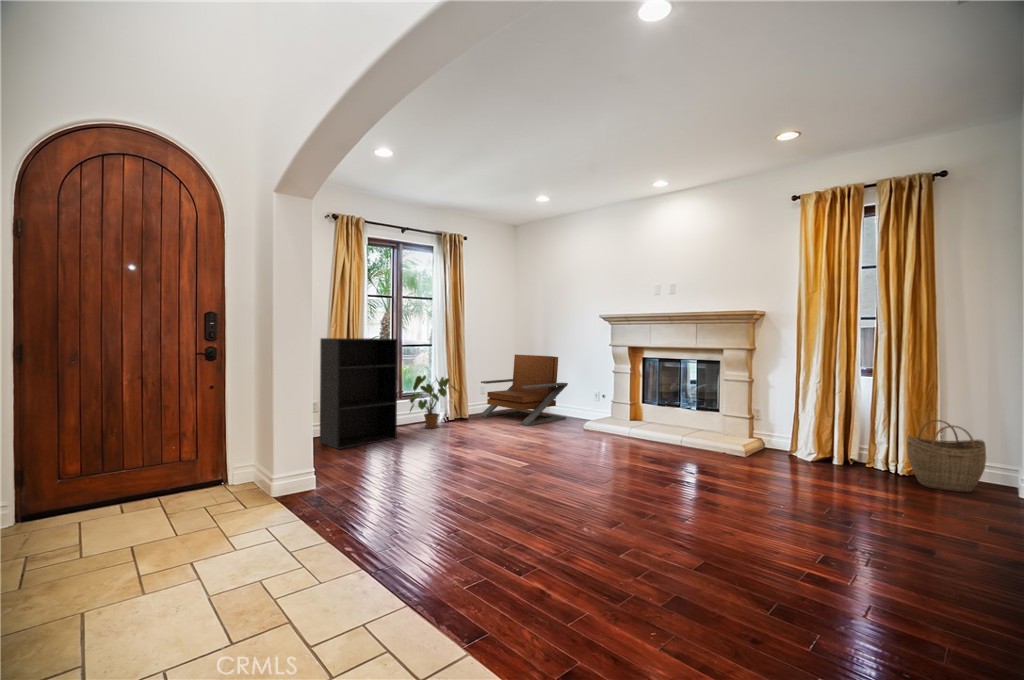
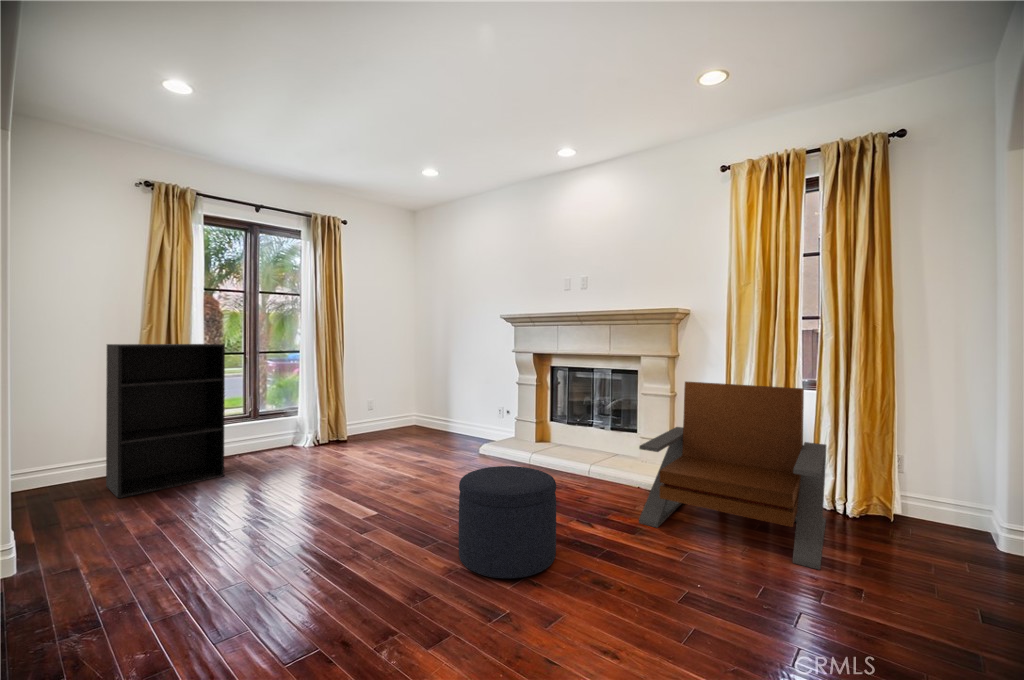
lounge chair: present [480,354,568,426] -> present [639,381,827,570]
house plant: present [410,375,459,428] -> none [256,389,333,457]
woven basket: present [907,420,986,492] -> none [860,449,961,549]
ottoman: none [606,426,677,495] -> present [459,466,556,579]

